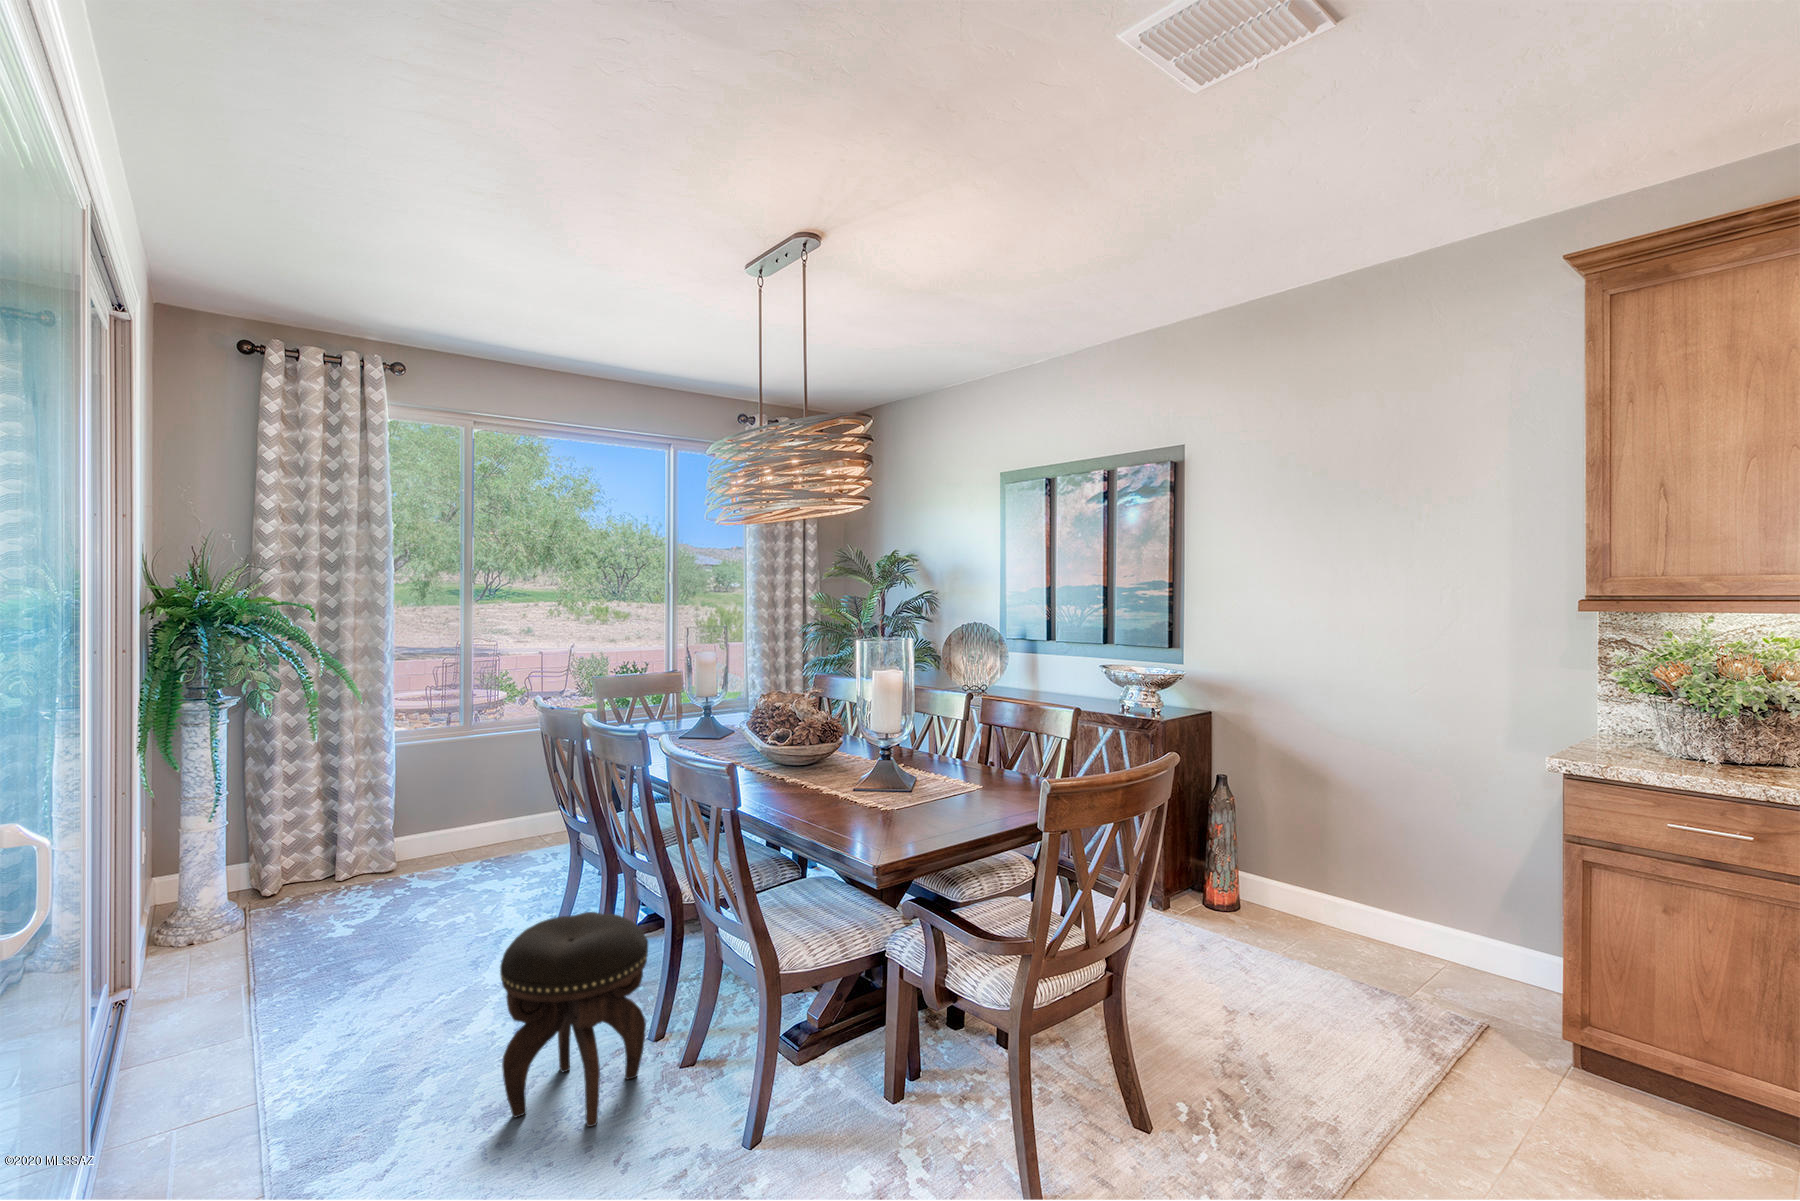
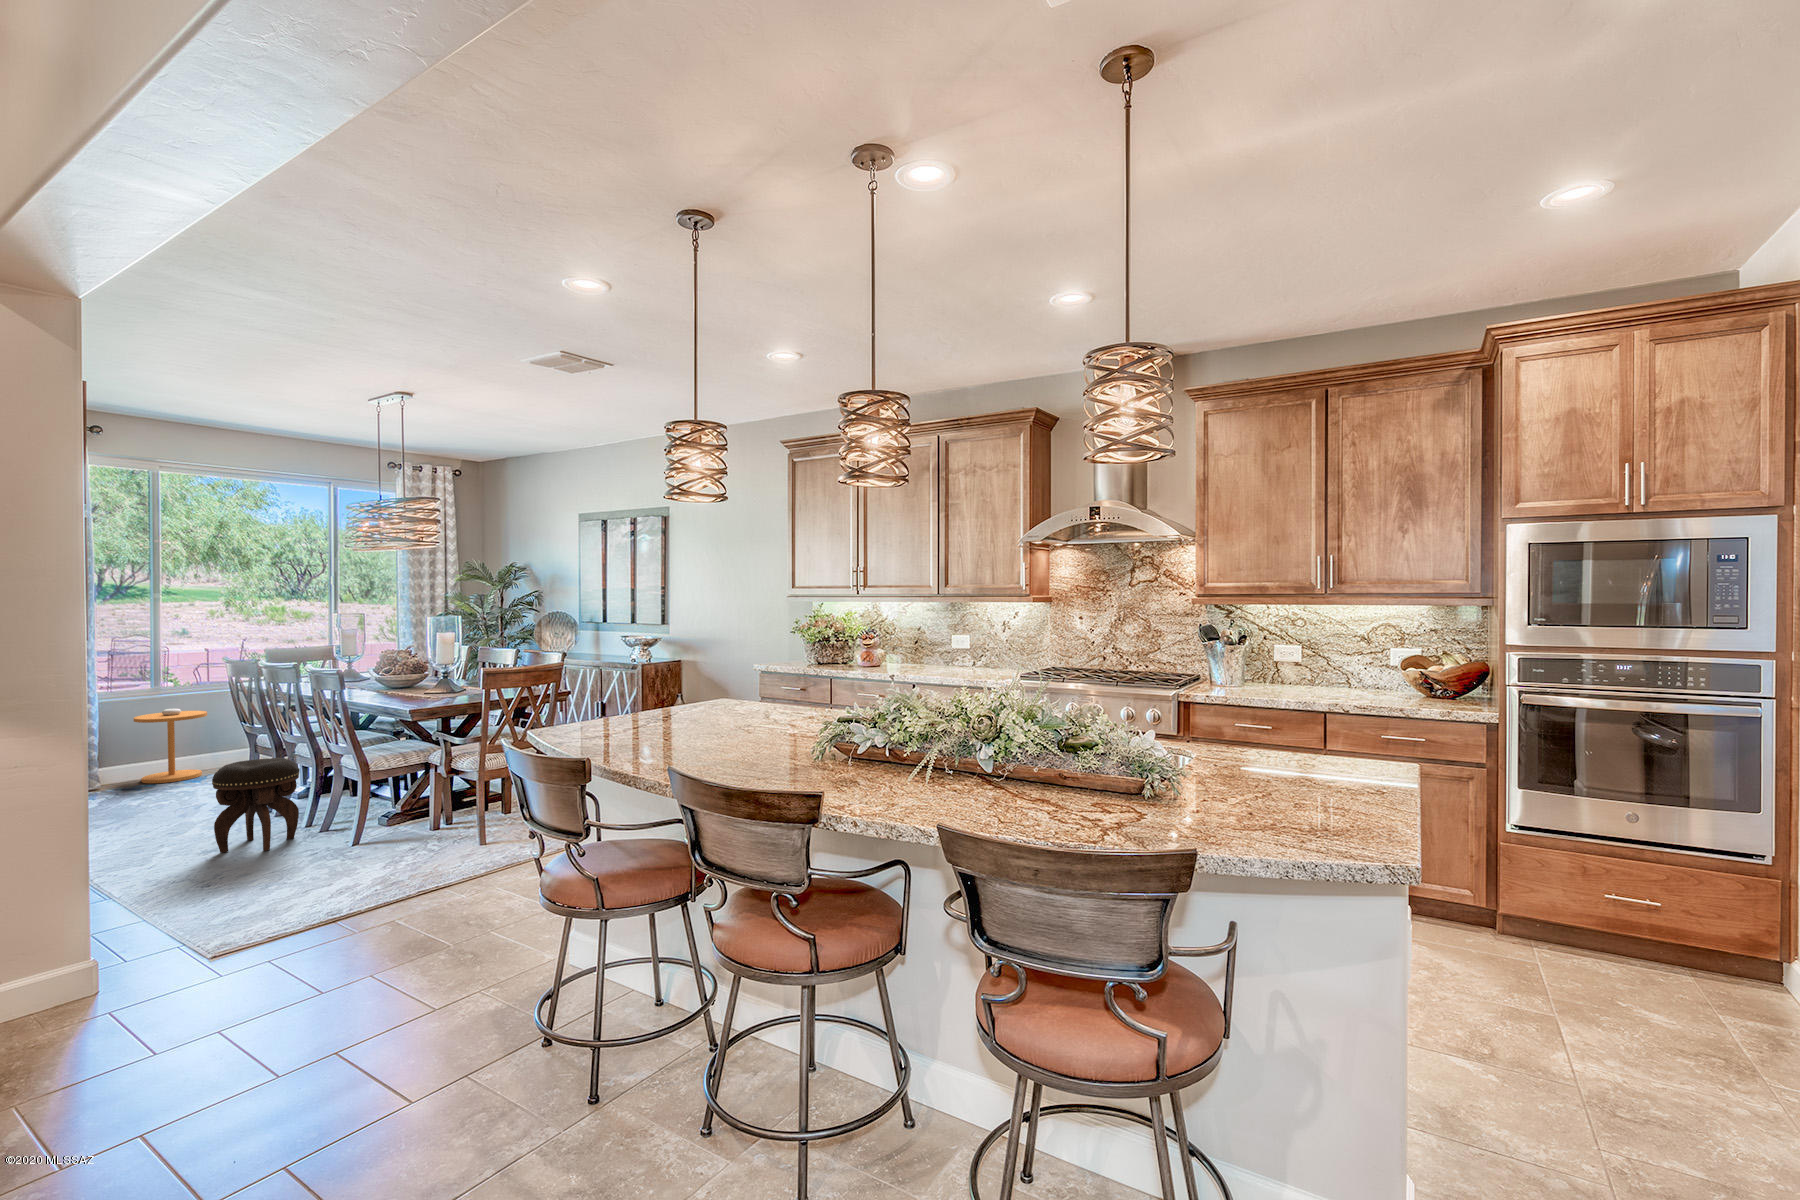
side table: none [432,756,519,866] -> present [133,709,207,783]

